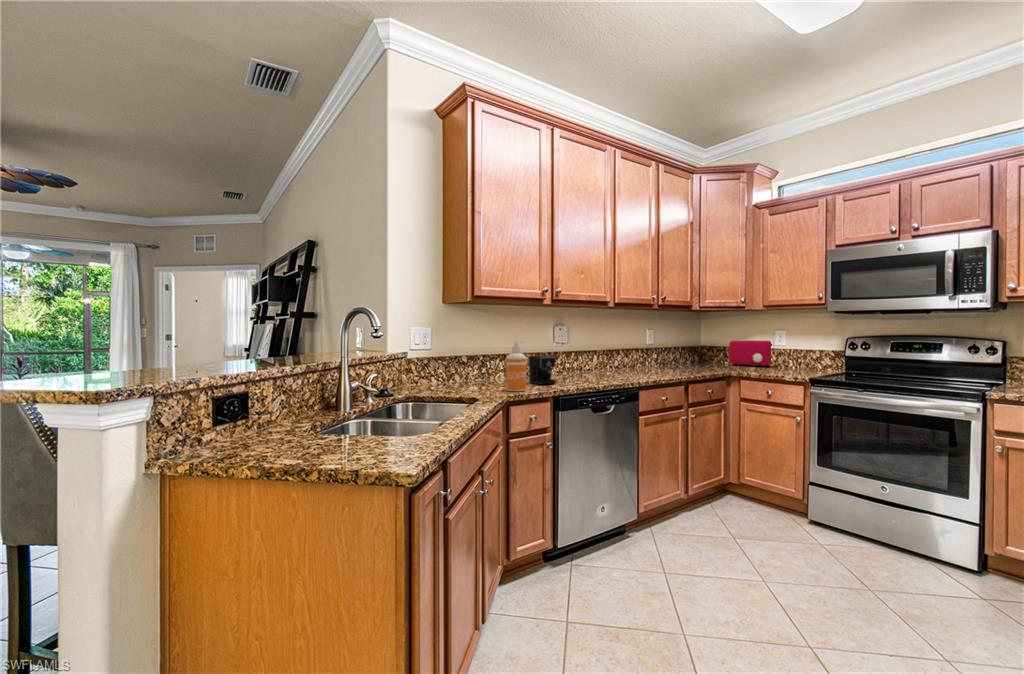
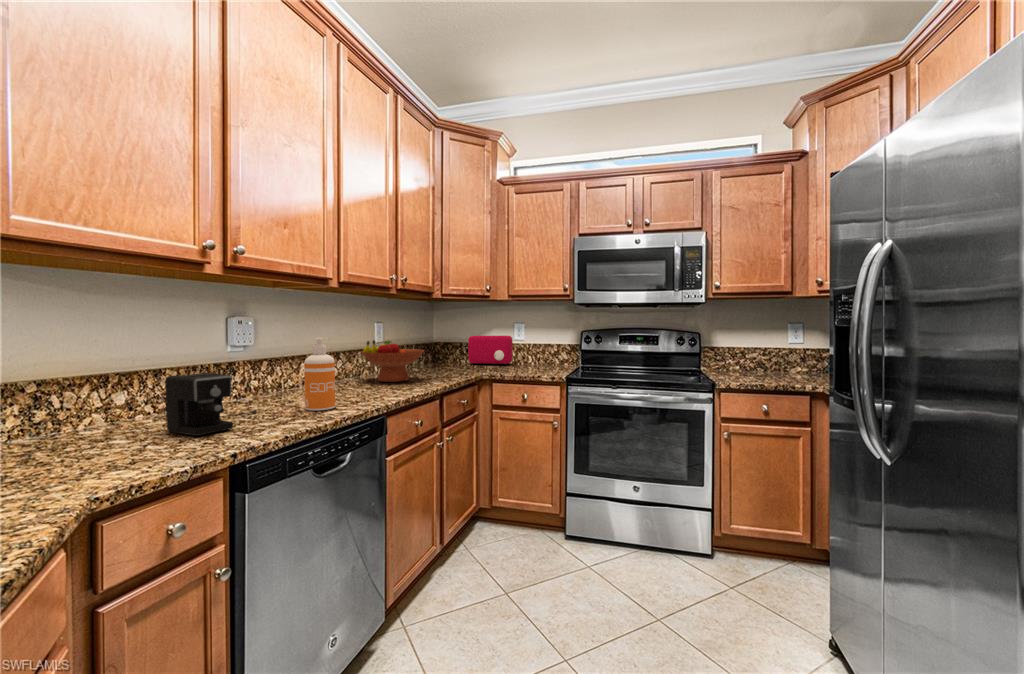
soap dispenser: present [506,341,526,391] -> present [304,338,335,411]
fruit bowl: none [632,342,679,372] -> present [361,340,424,382]

